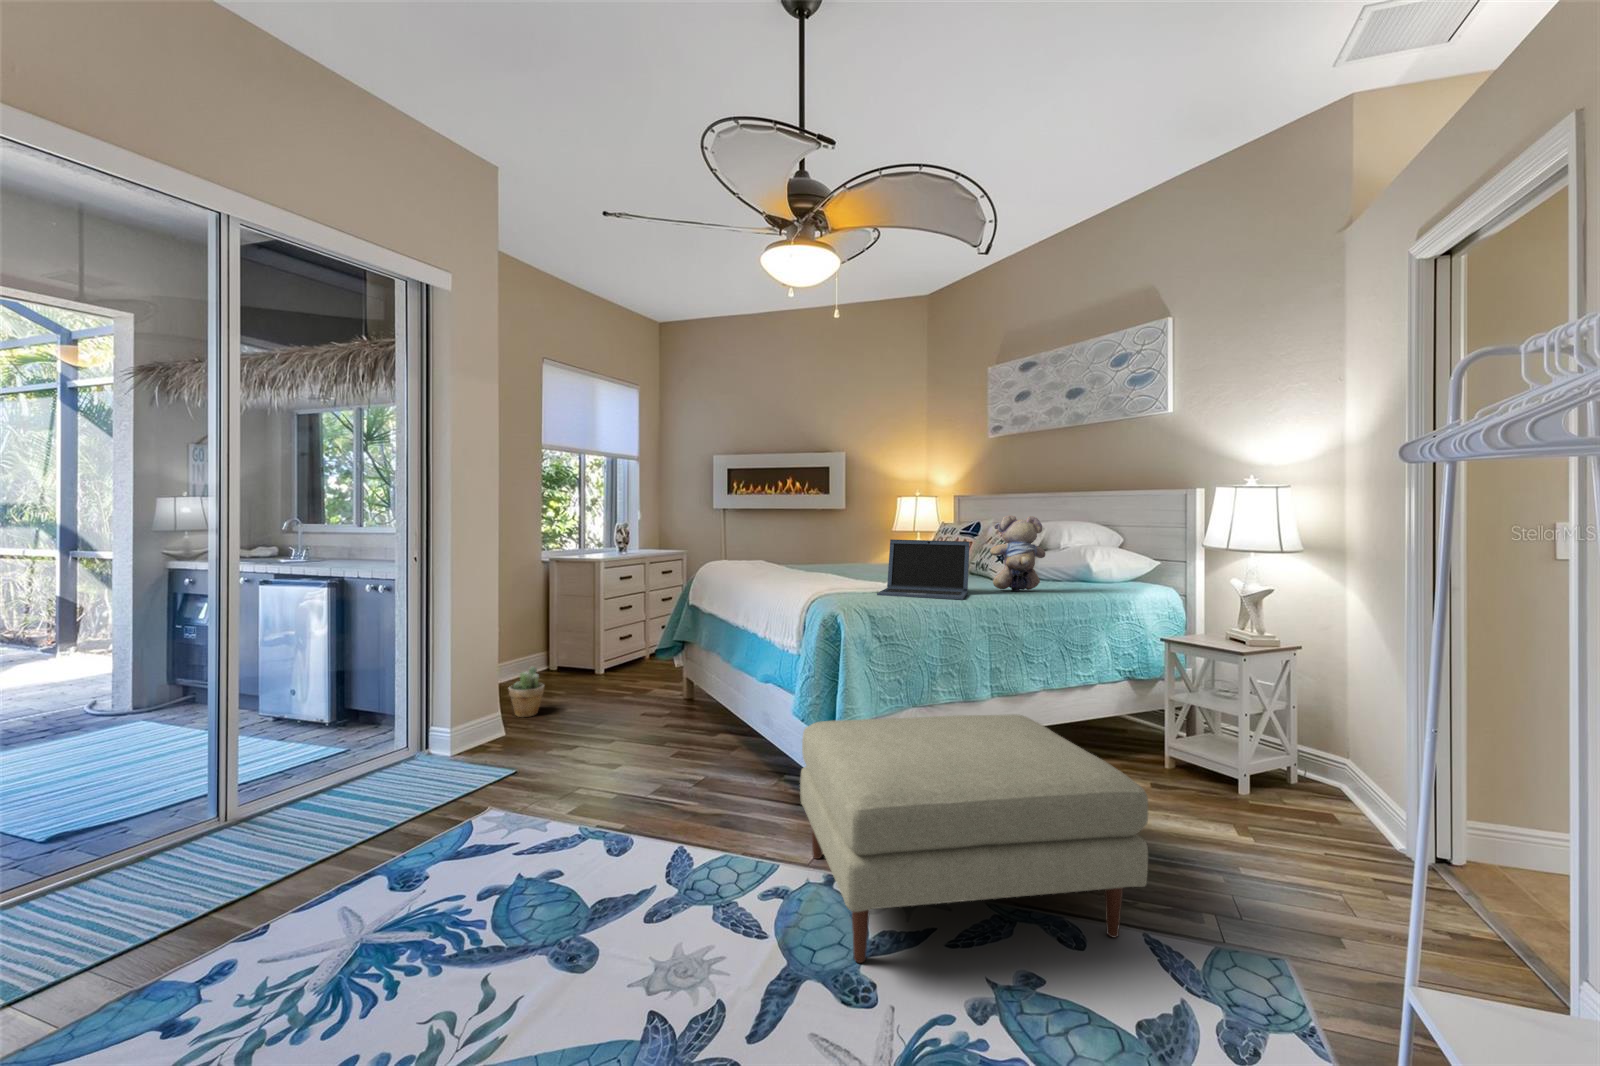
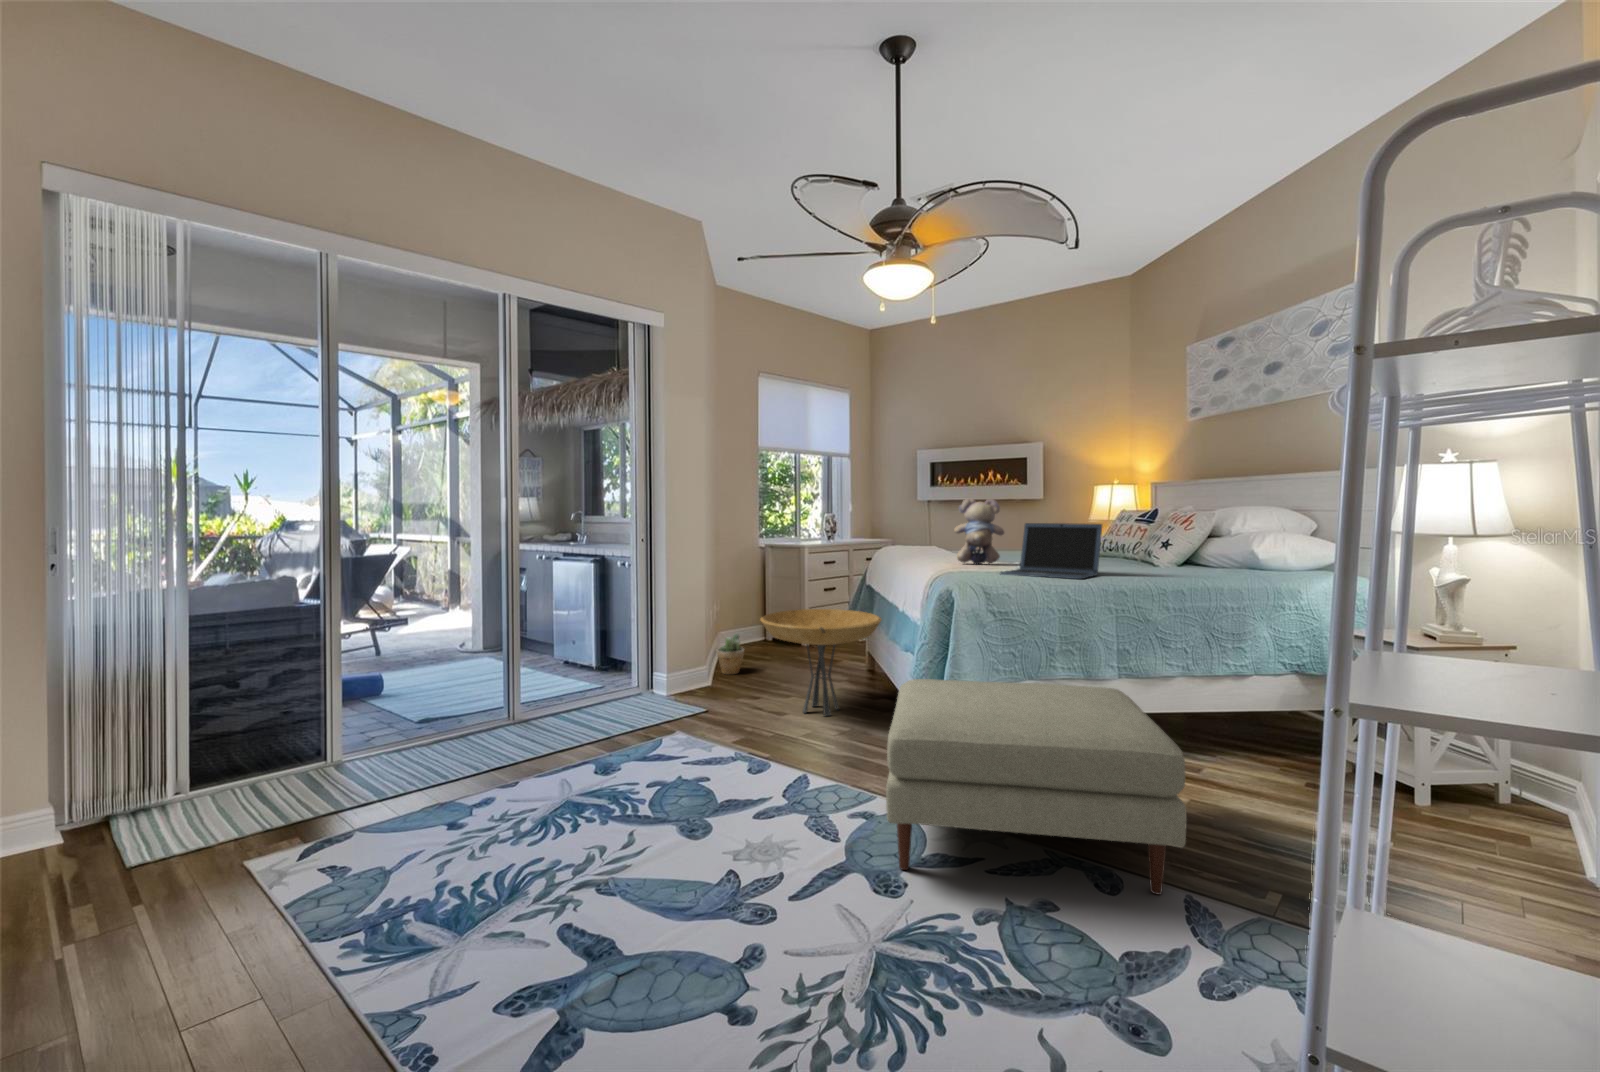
teddy bear: present [990,515,1045,591] -> present [954,498,1004,564]
side table: none [588,636,733,762] -> present [760,609,881,716]

